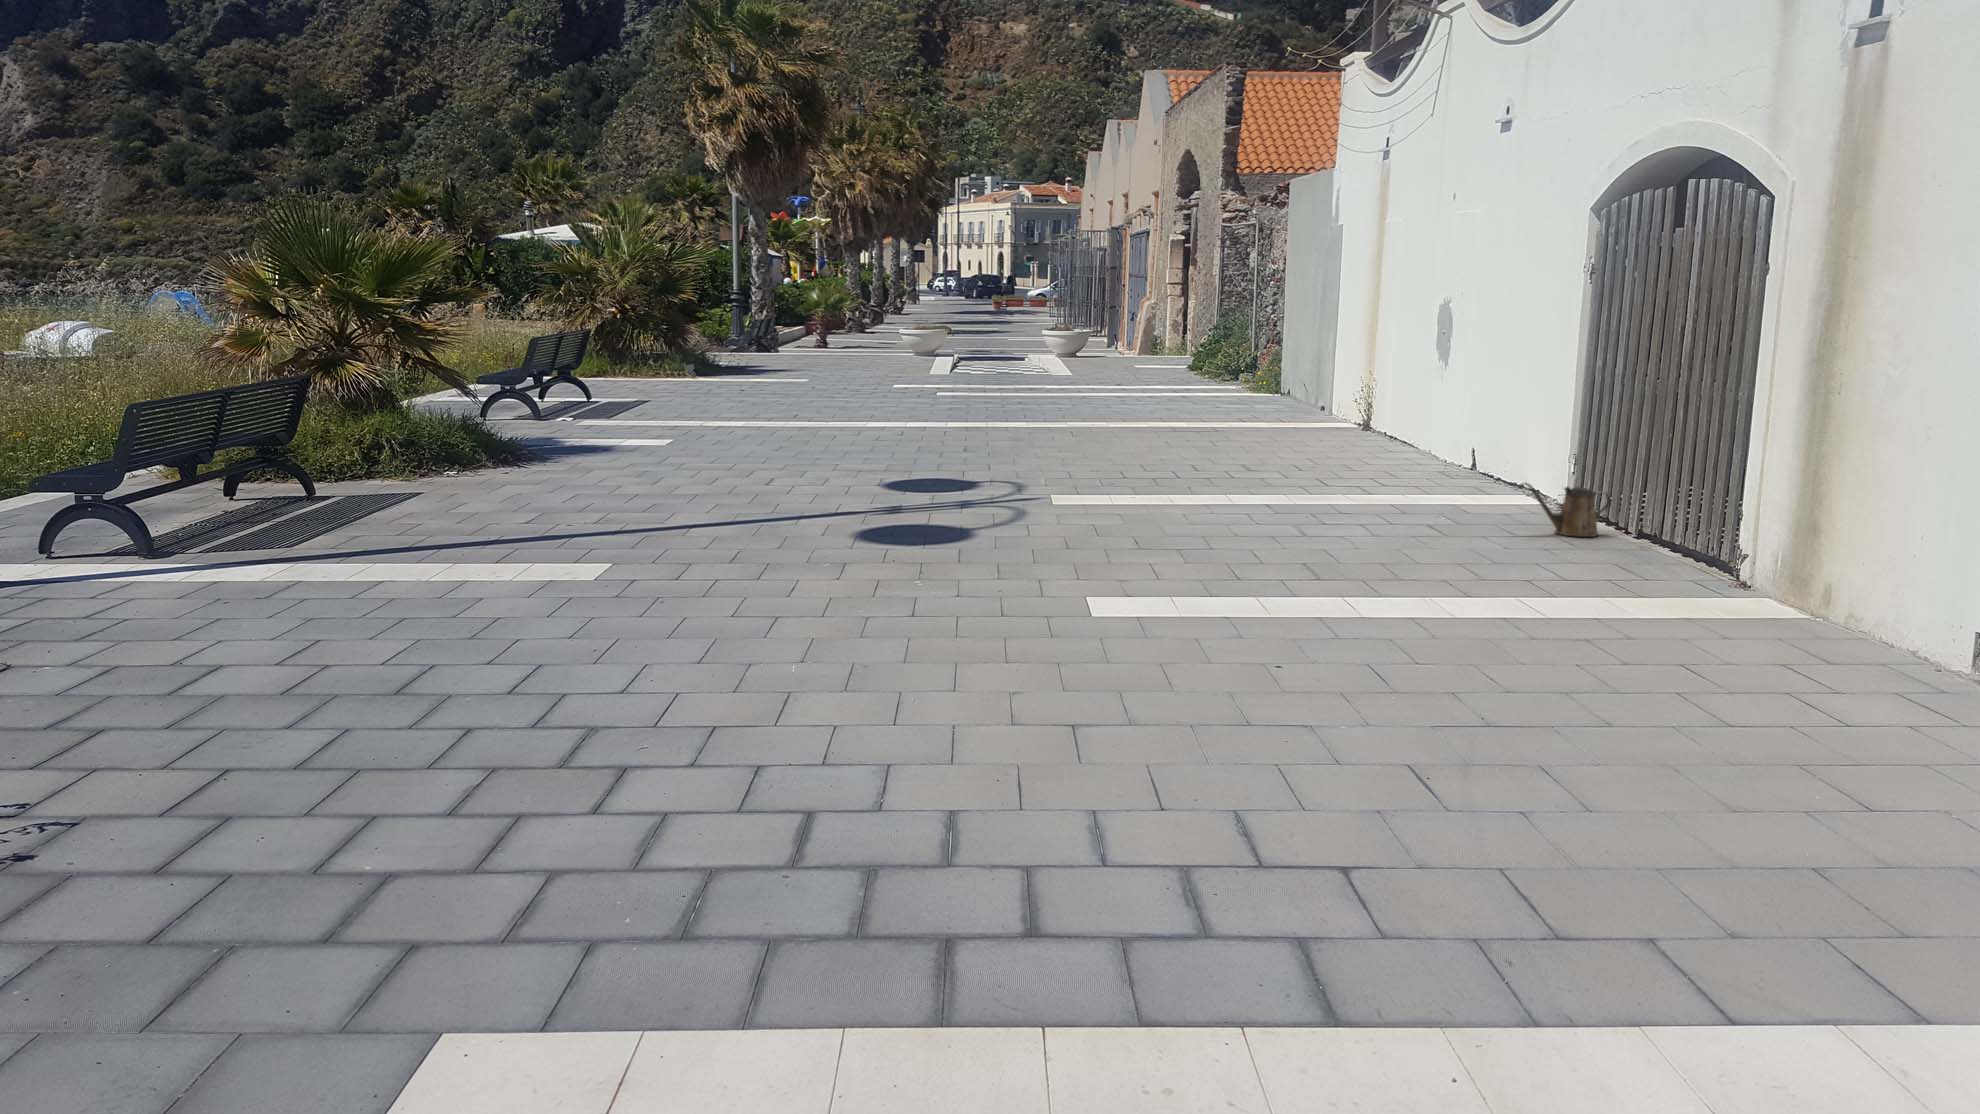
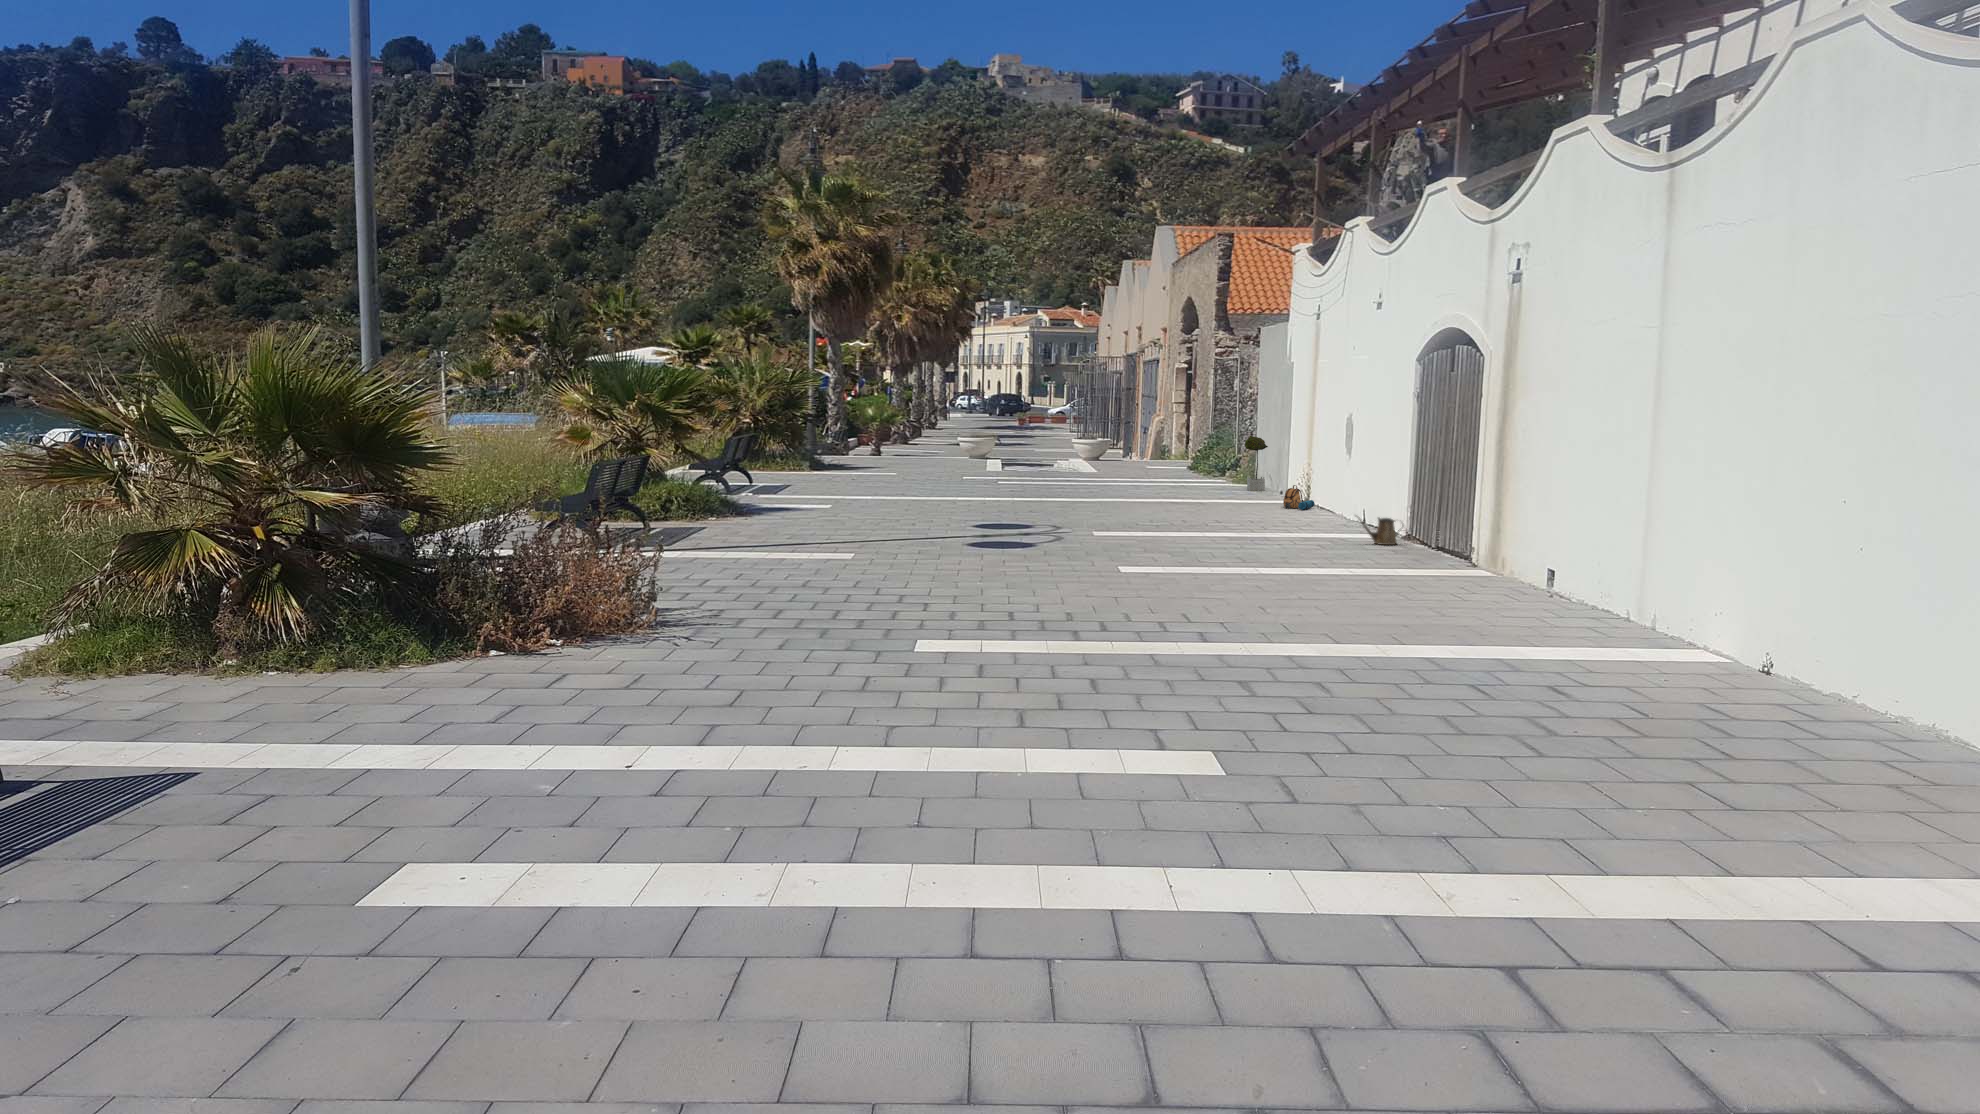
potted tree: none [1273,328,1306,404] -> present [1245,436,1268,491]
backpack: none [1344,405,1391,443] -> present [1283,485,1315,510]

